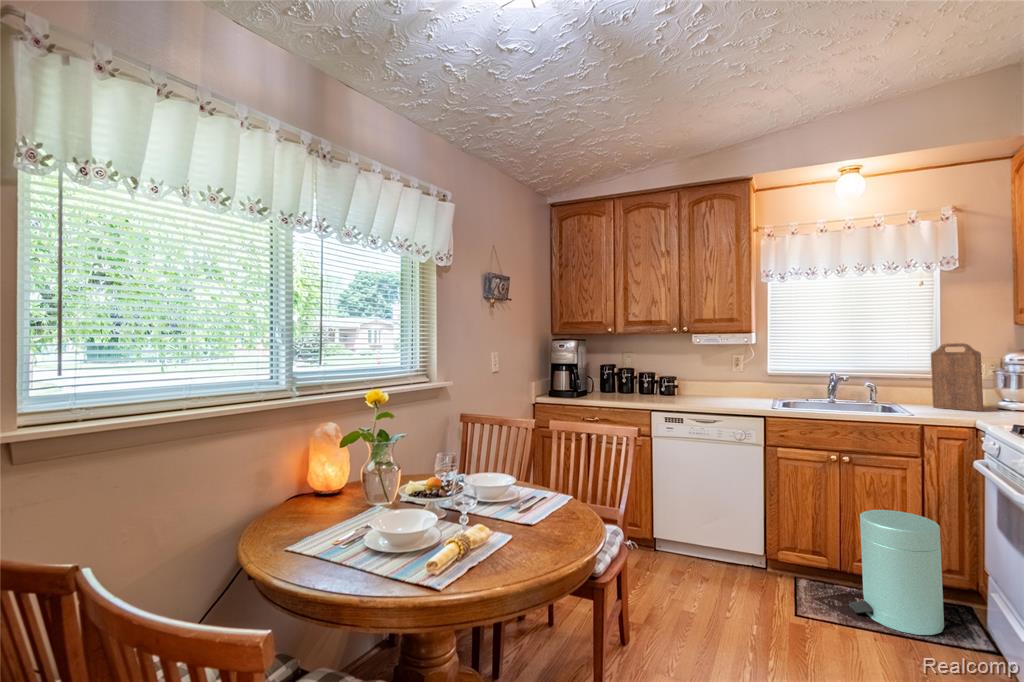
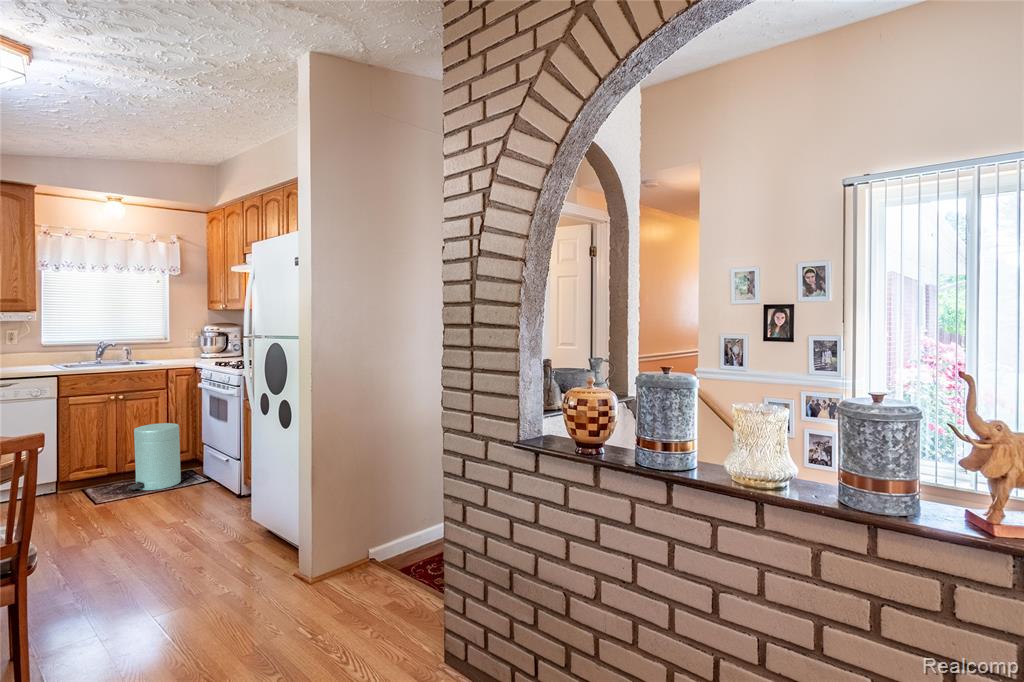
cutting board: present [931,343,983,411] -> none [166,321,194,361]

